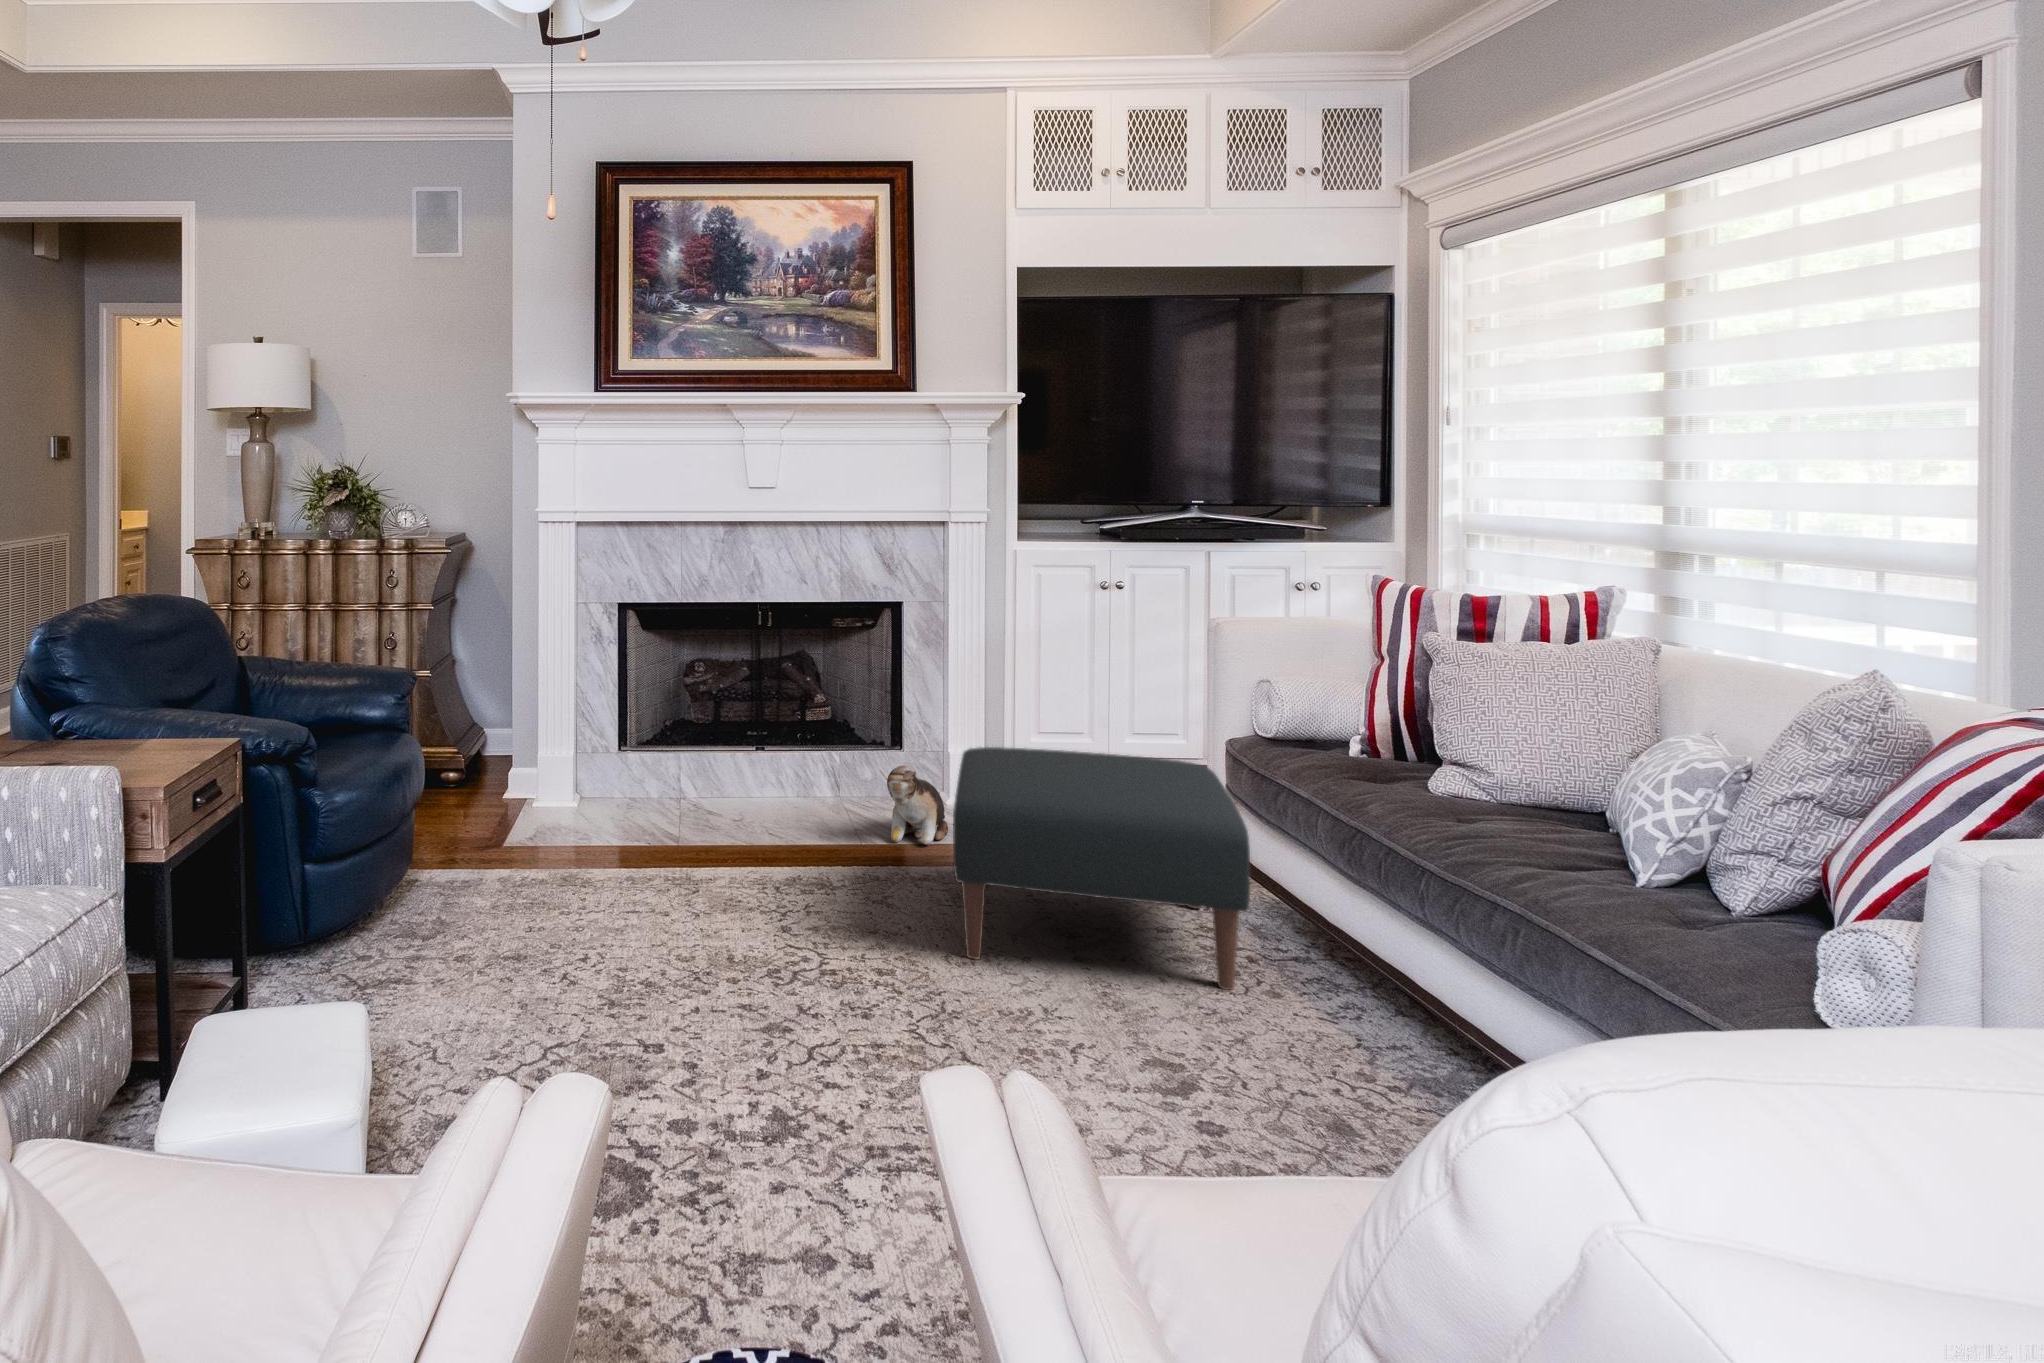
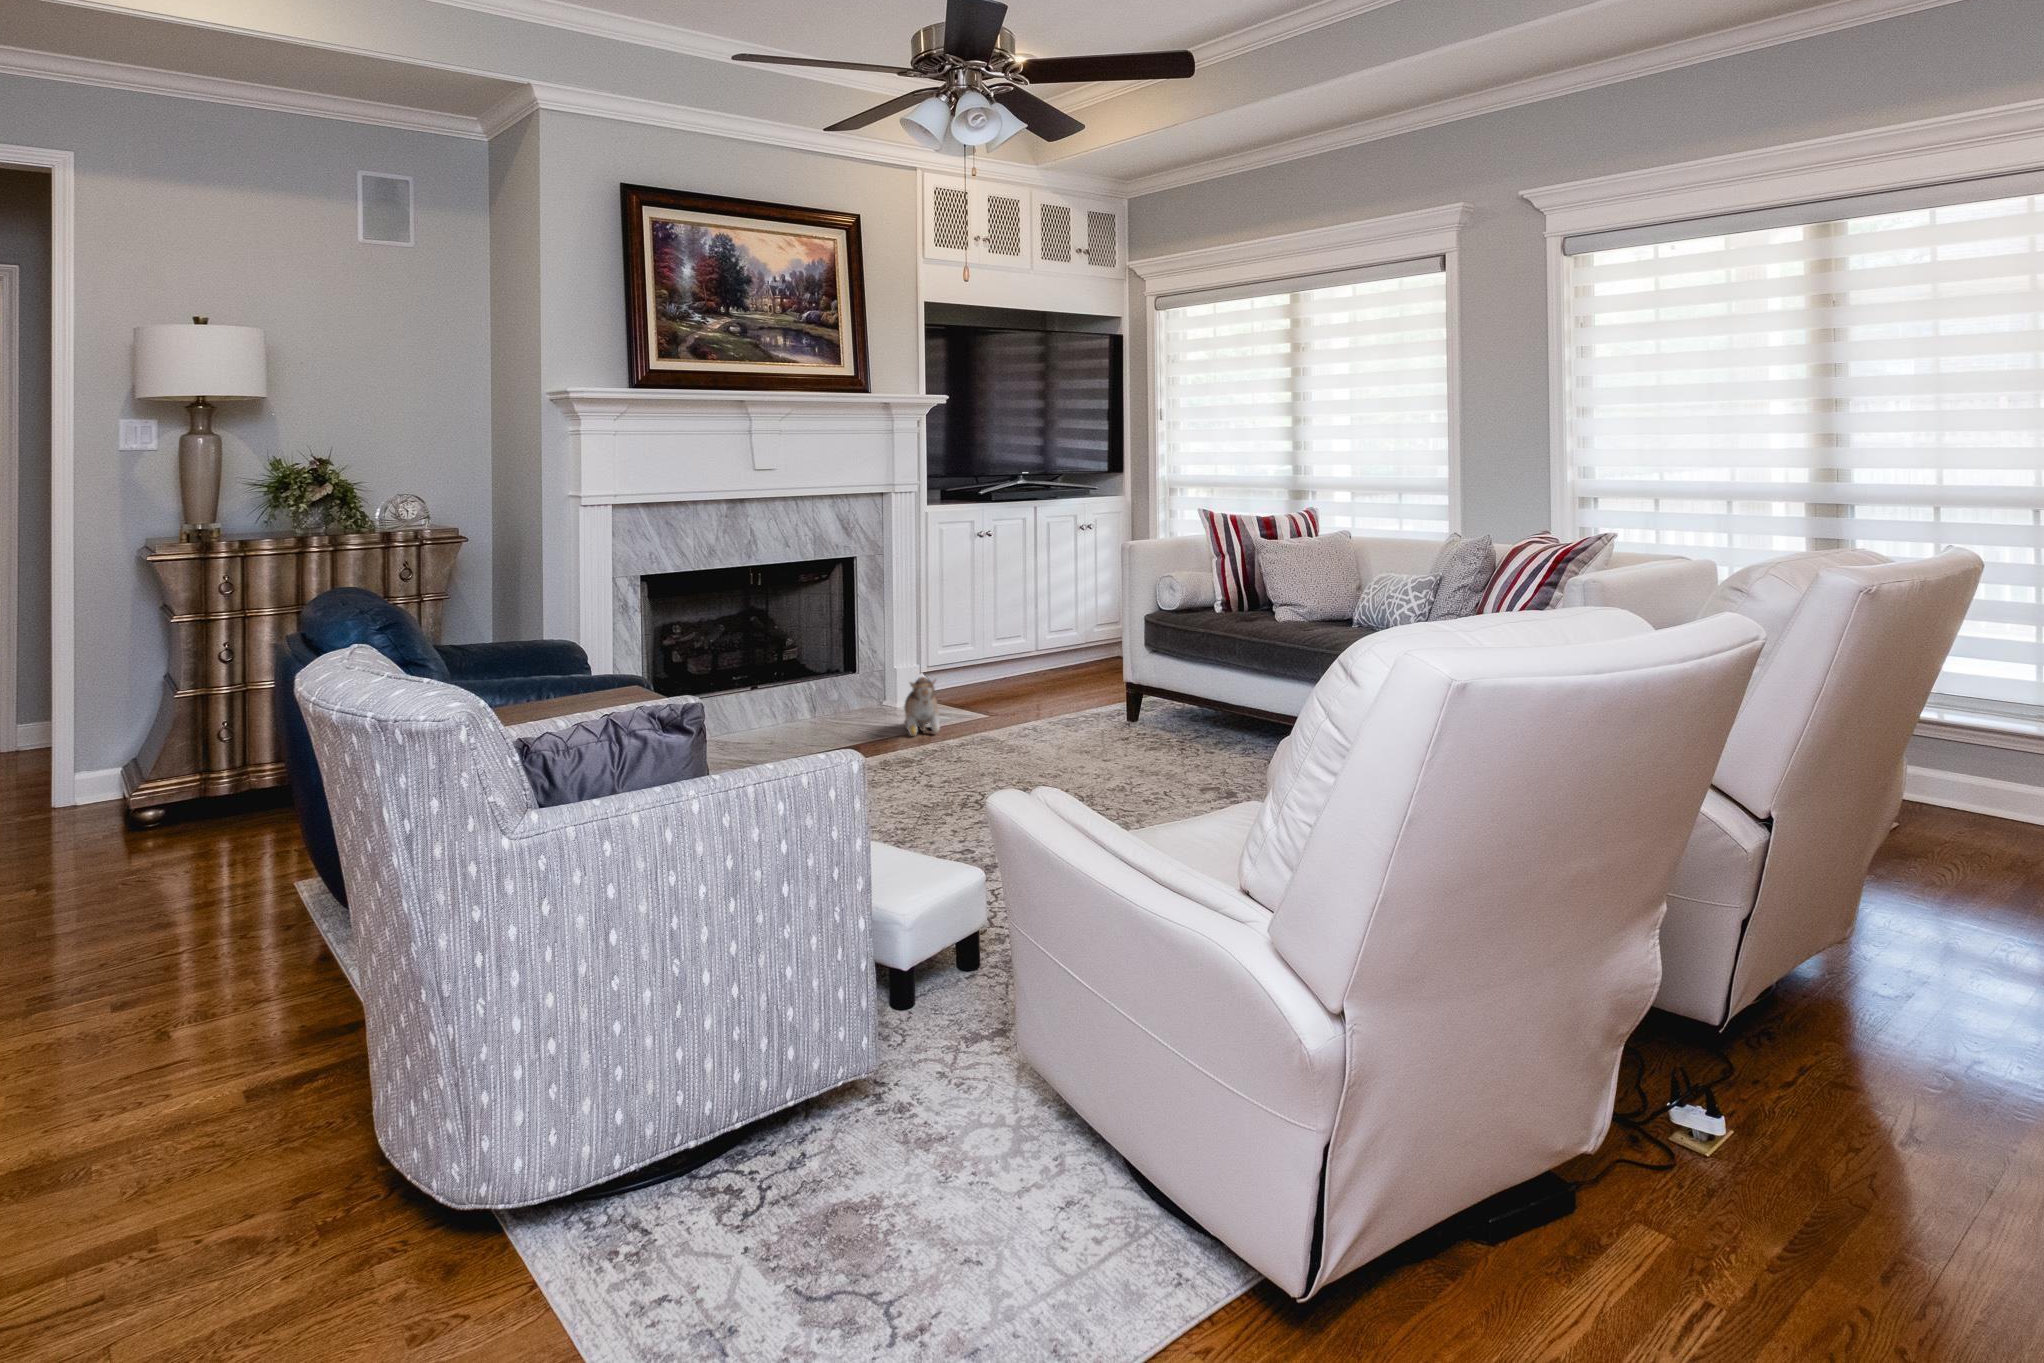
ottoman: present [953,747,1250,990] -> none [989,637,1210,777]

